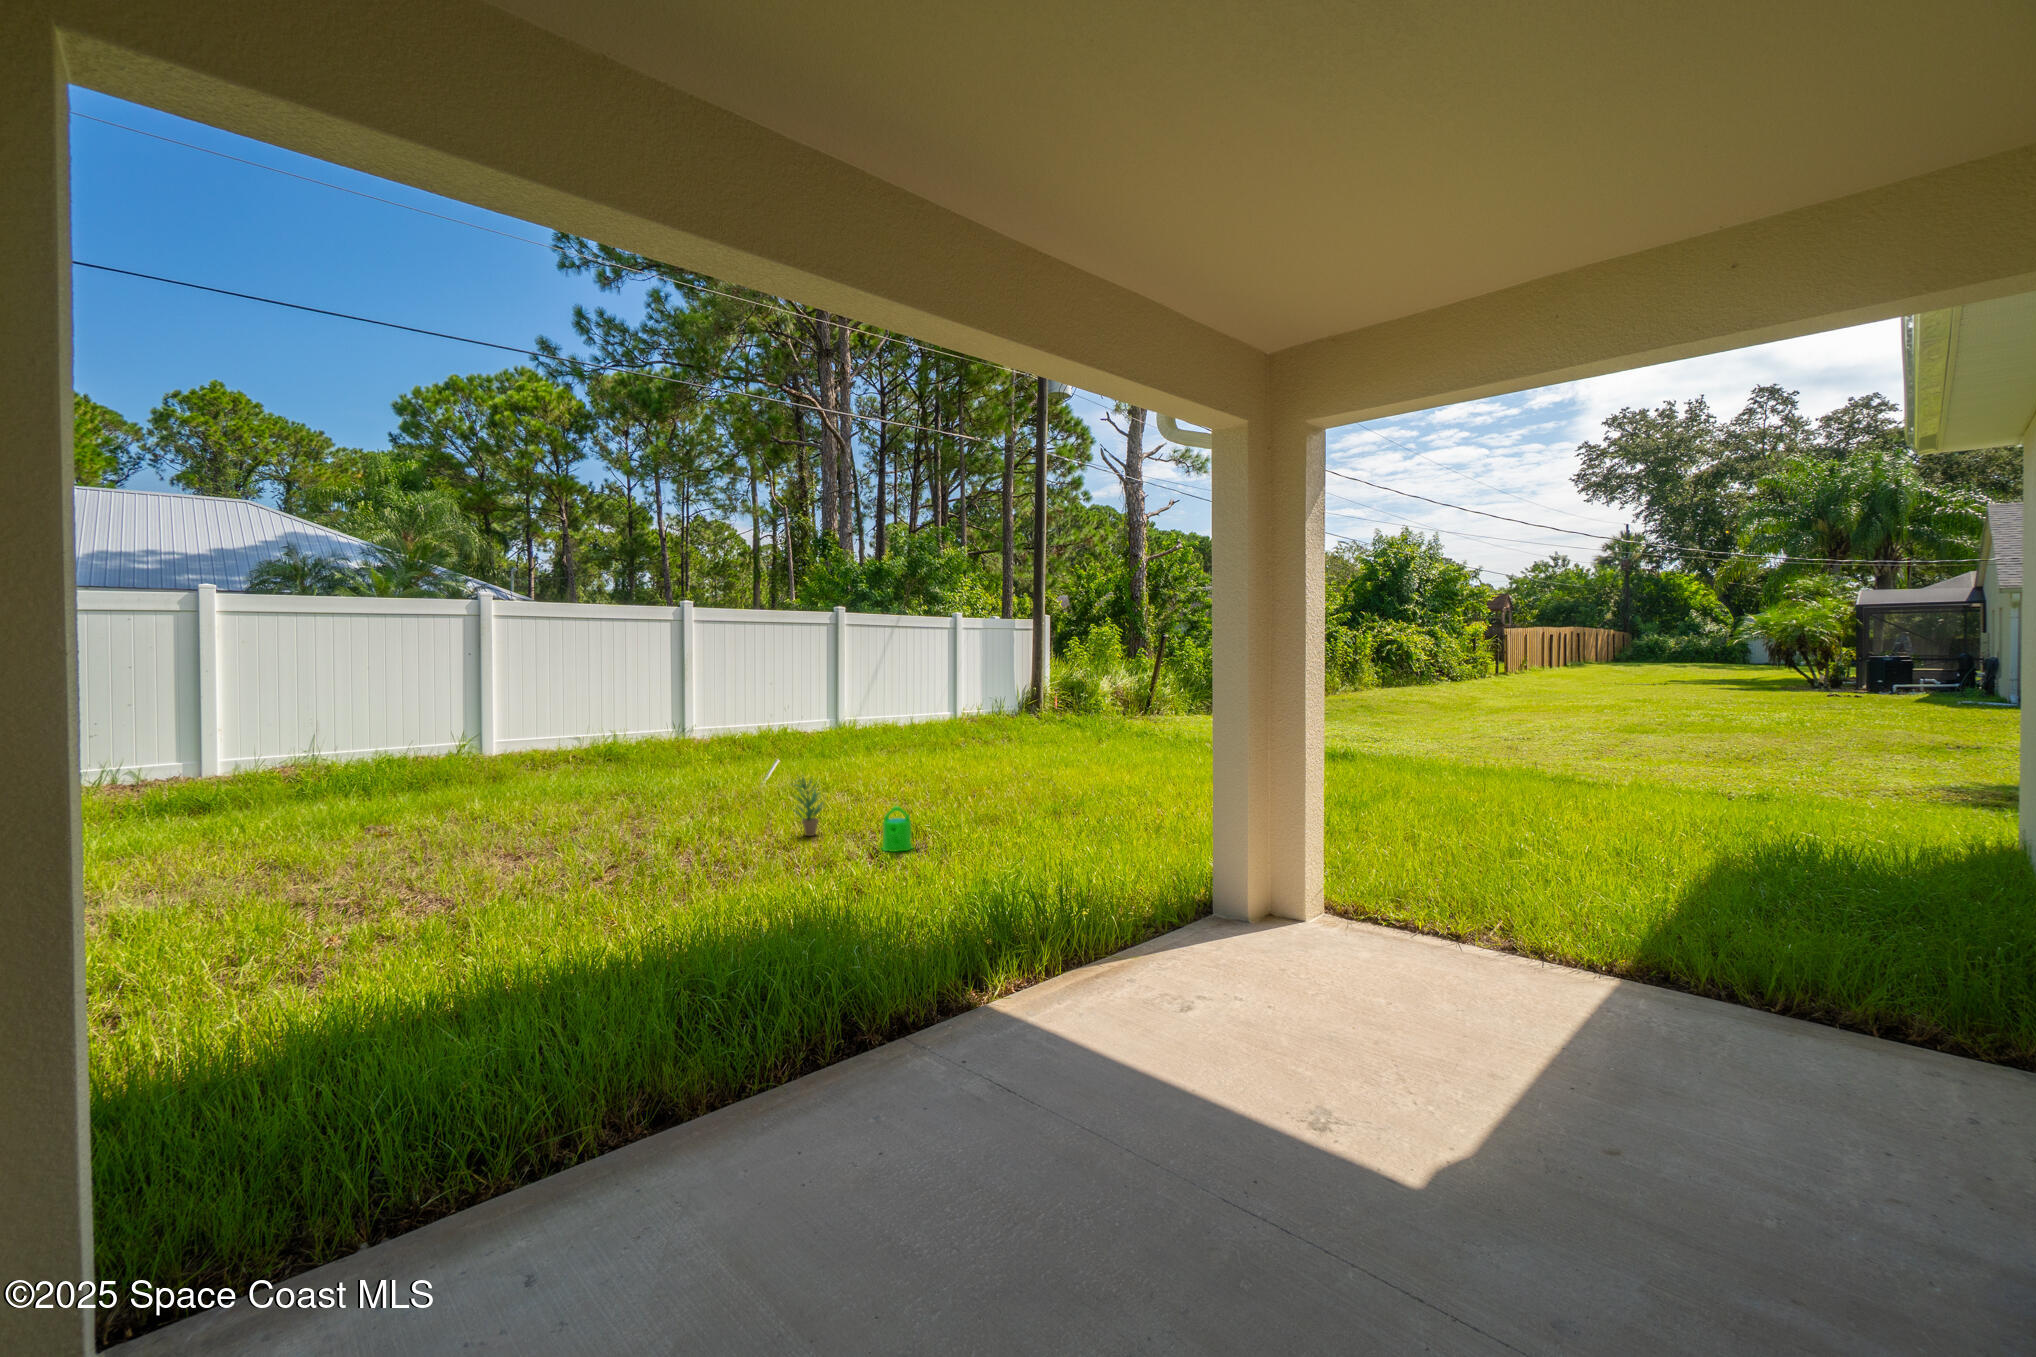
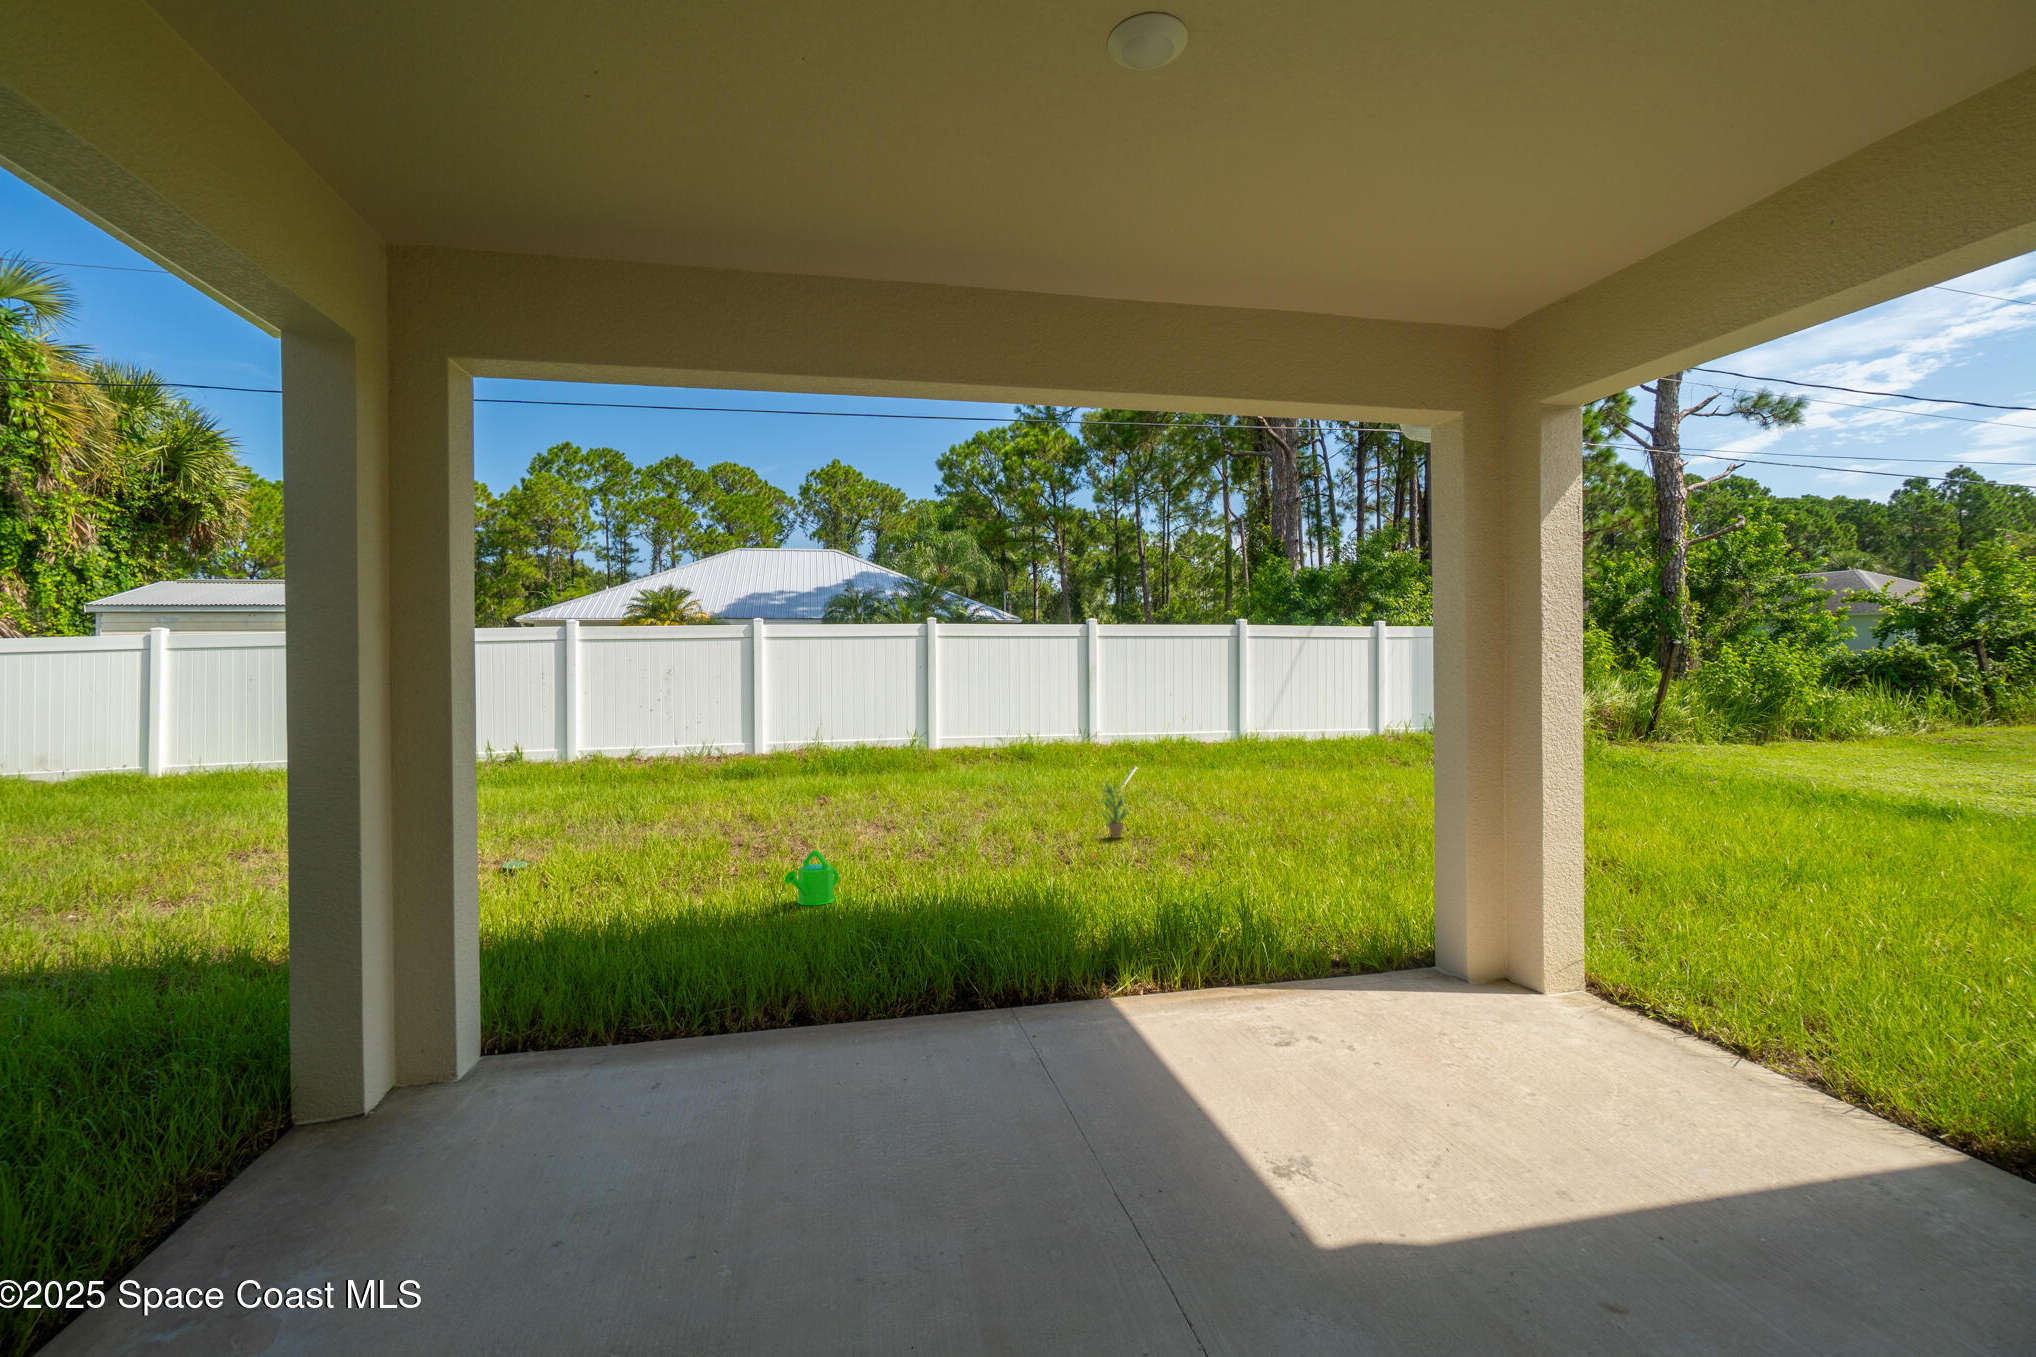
watering can: present [882,806,912,852] -> present [784,850,839,905]

